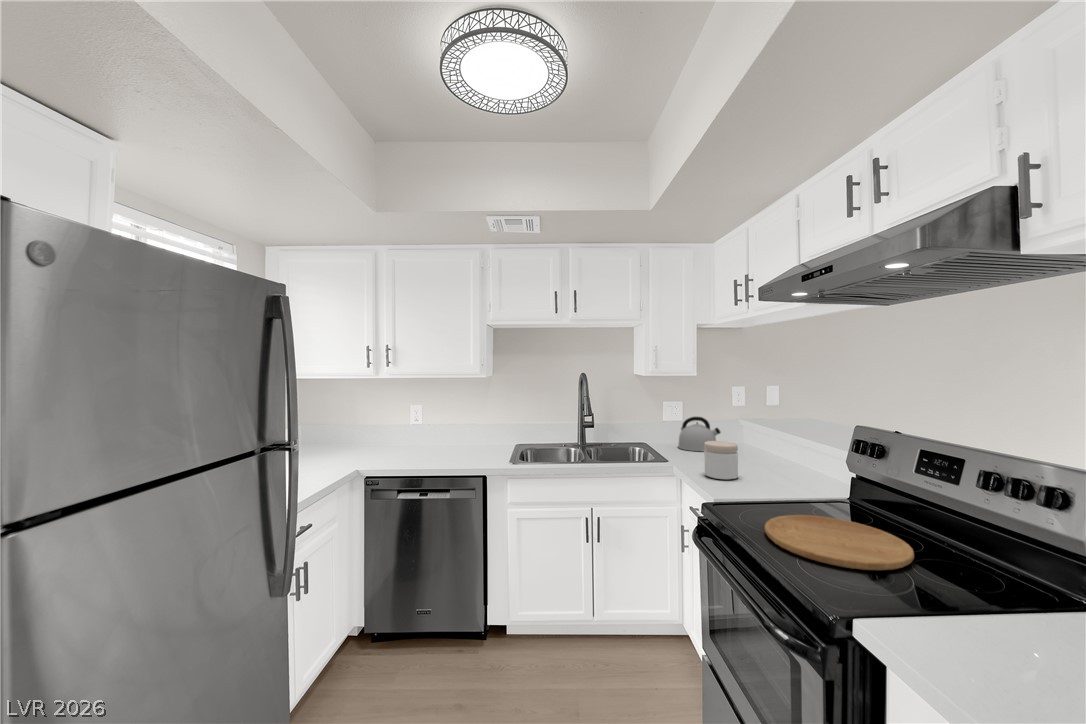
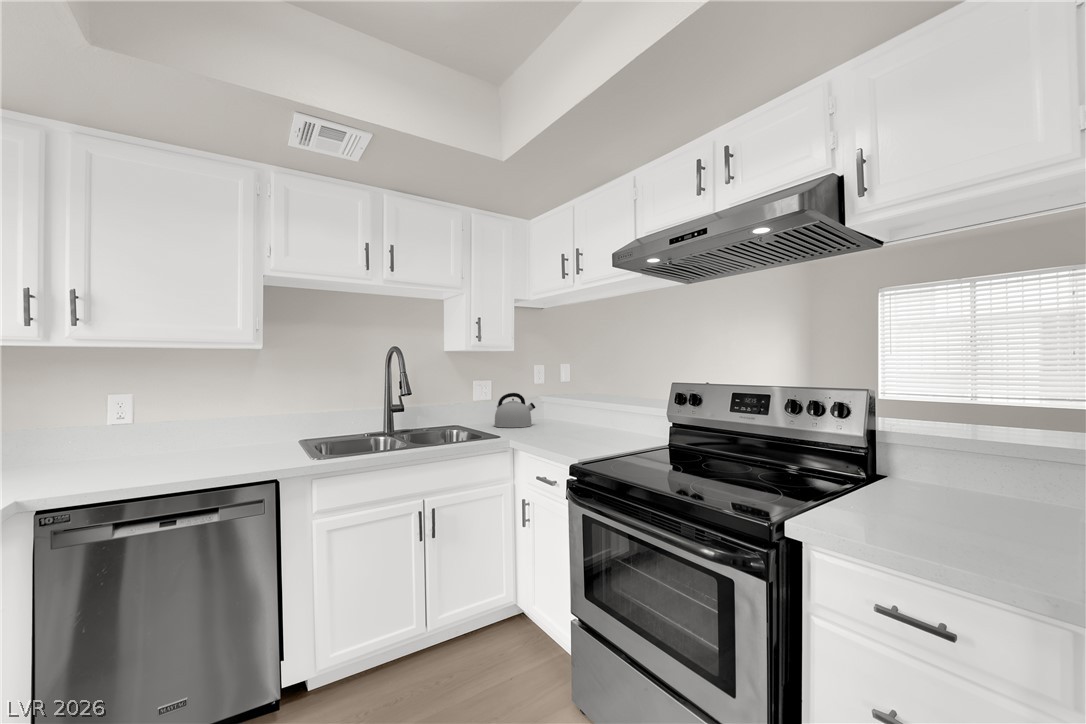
jar: present [705,441,738,480] -> none [545,409,576,445]
cutting board: present [765,515,914,570] -> none [643,458,758,489]

